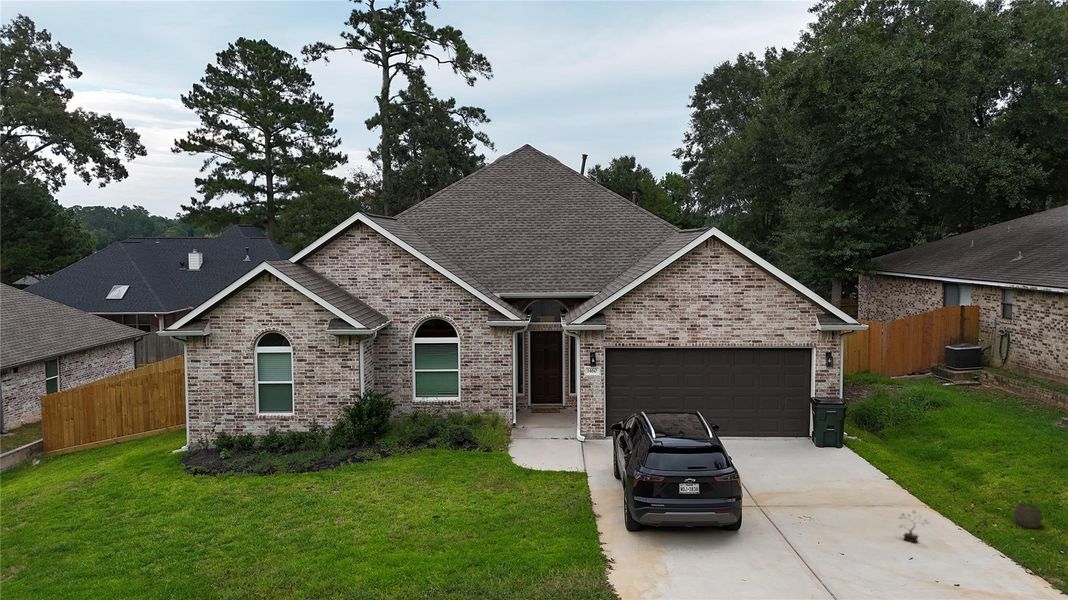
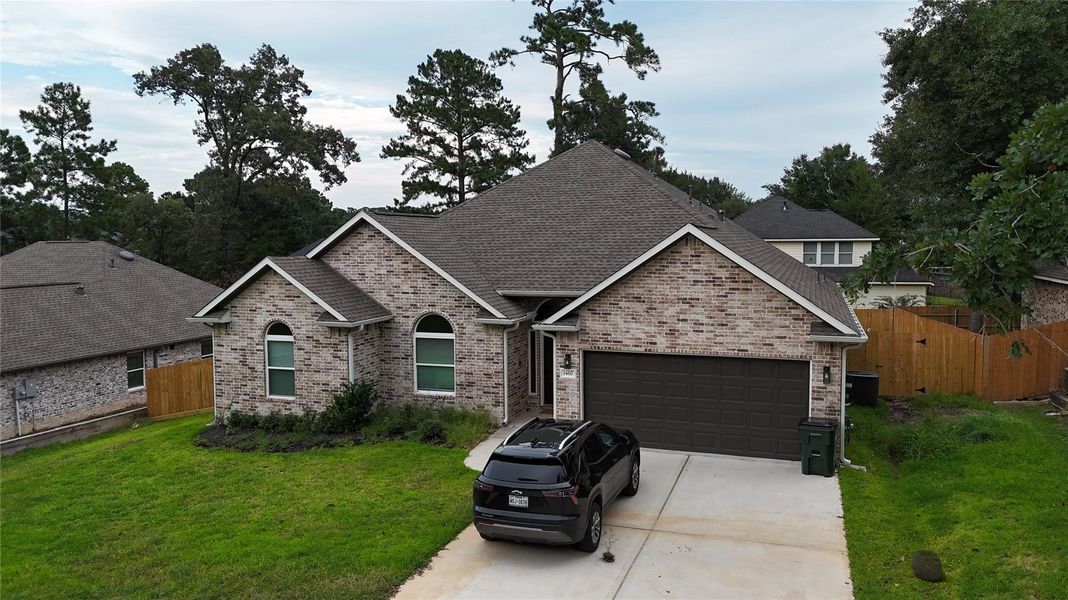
potted plant: present [901,512,919,543] -> present [601,532,615,562]

